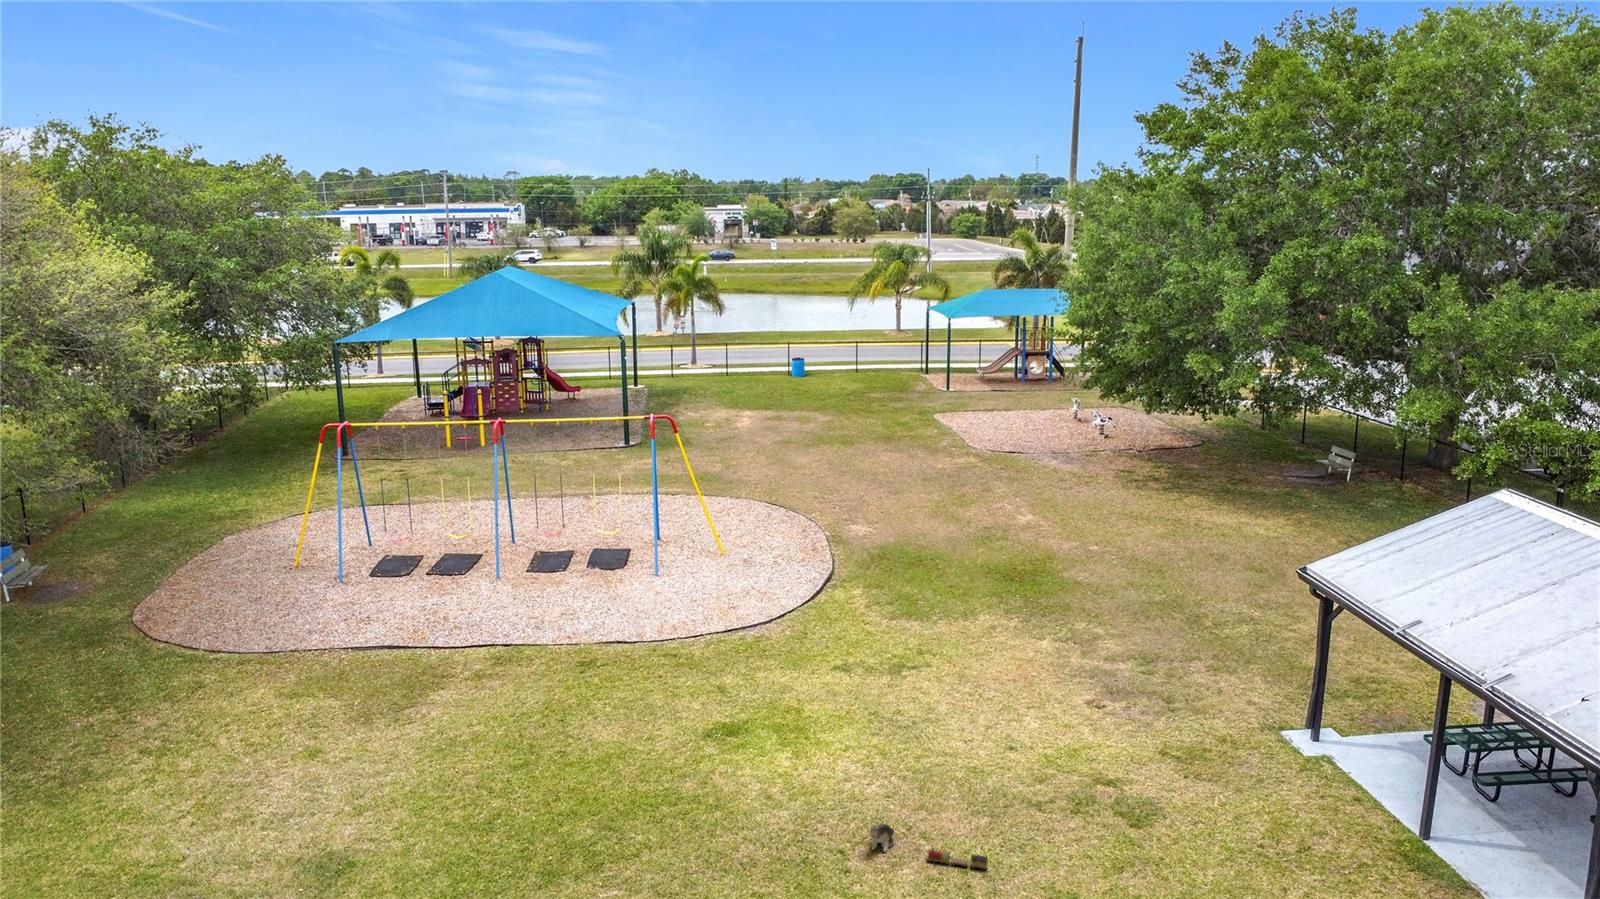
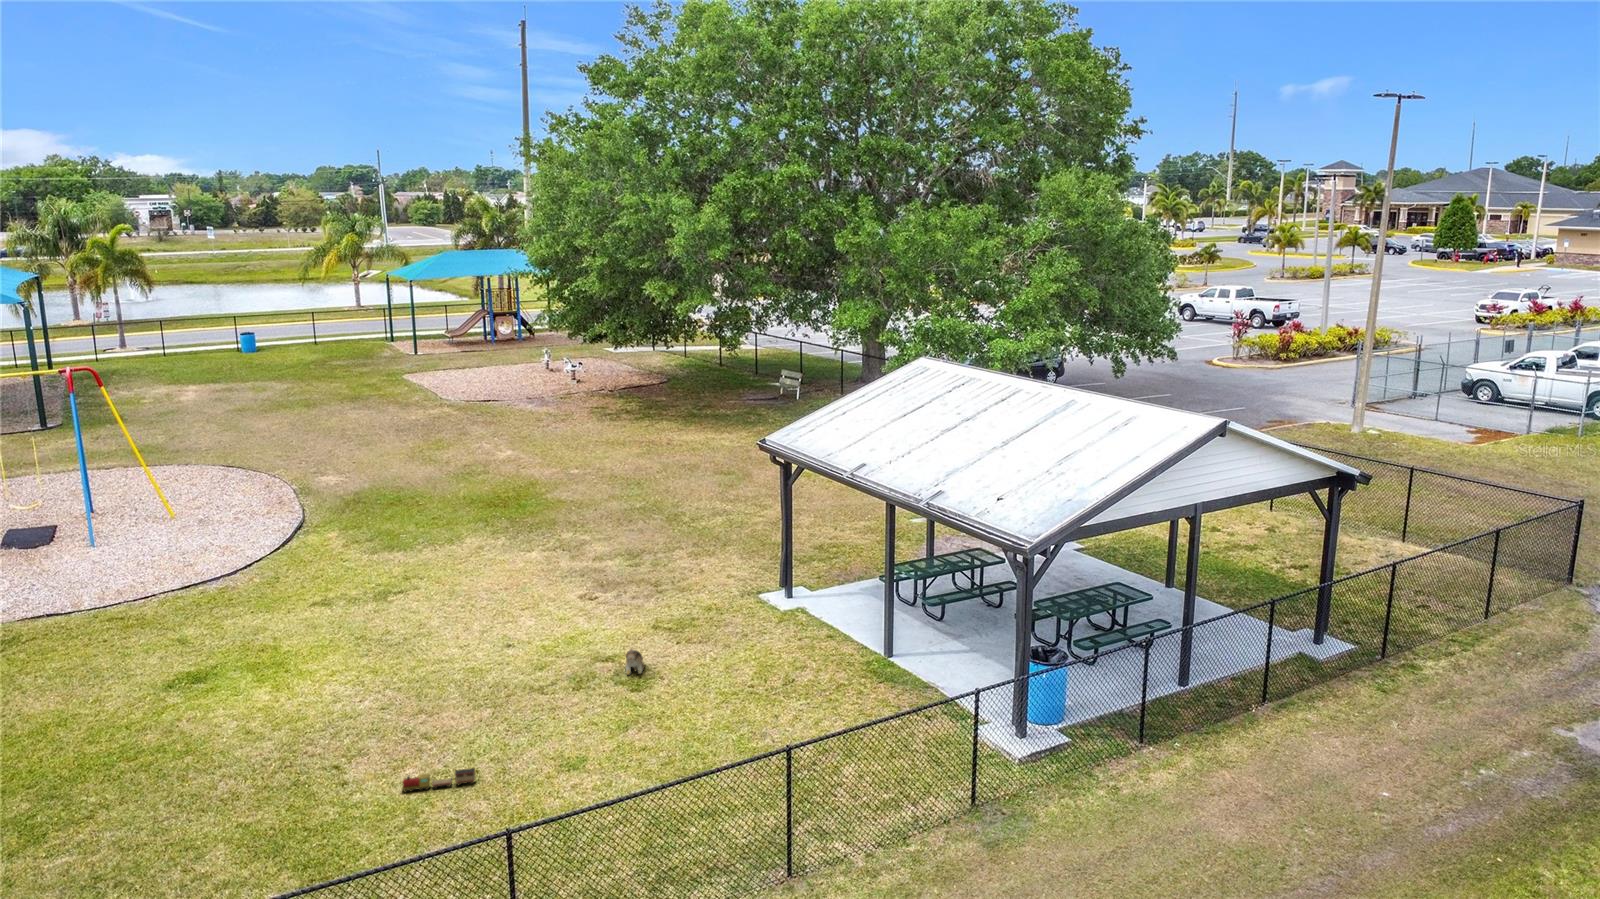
plush toy: present [868,824,894,851] -> present [626,649,645,675]

